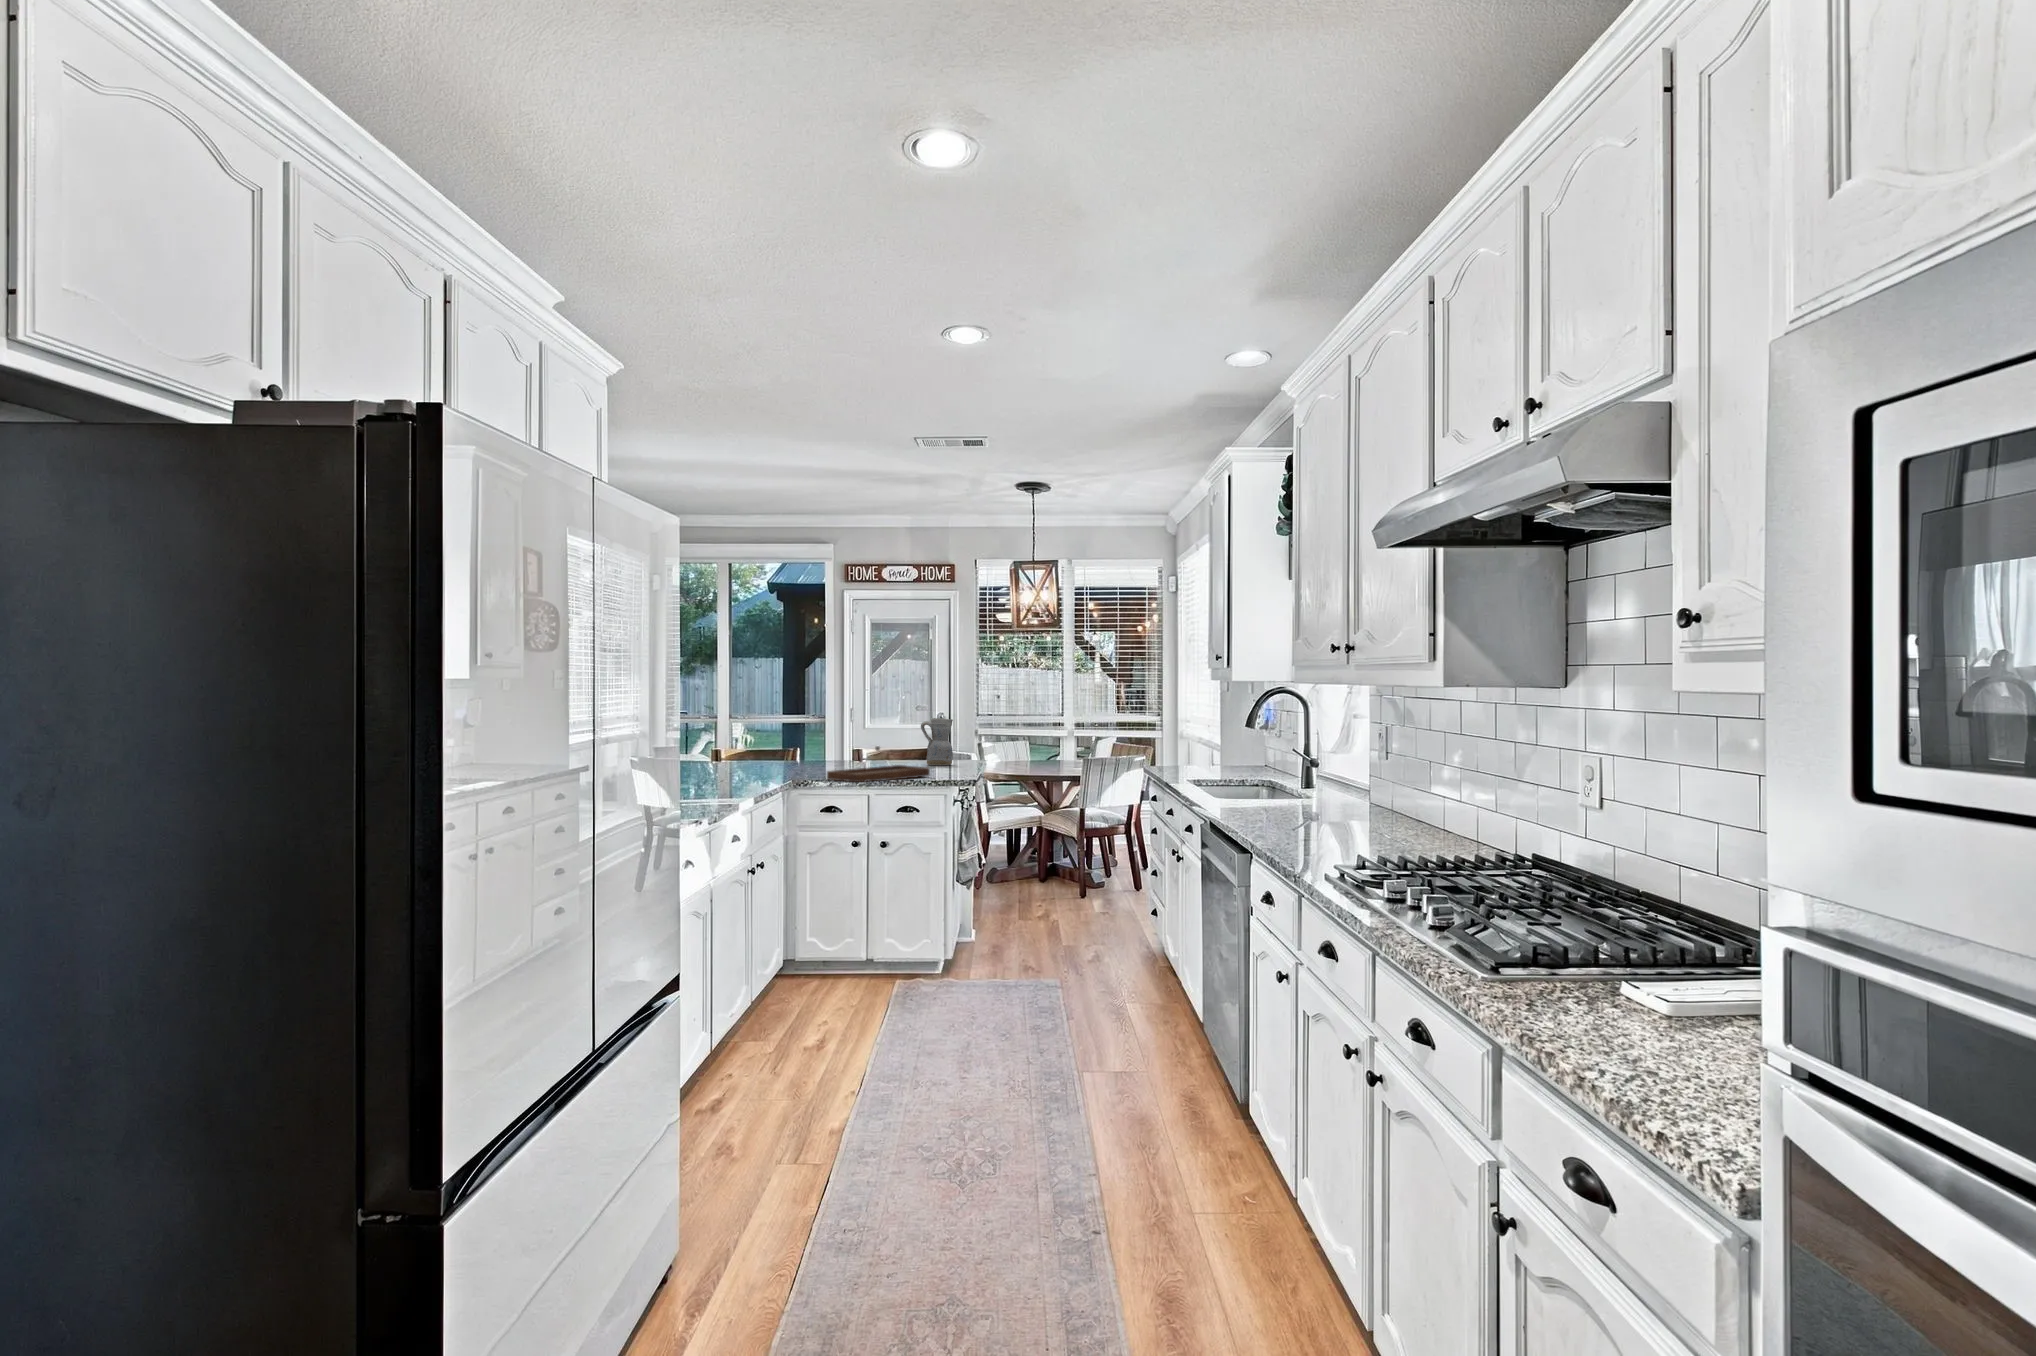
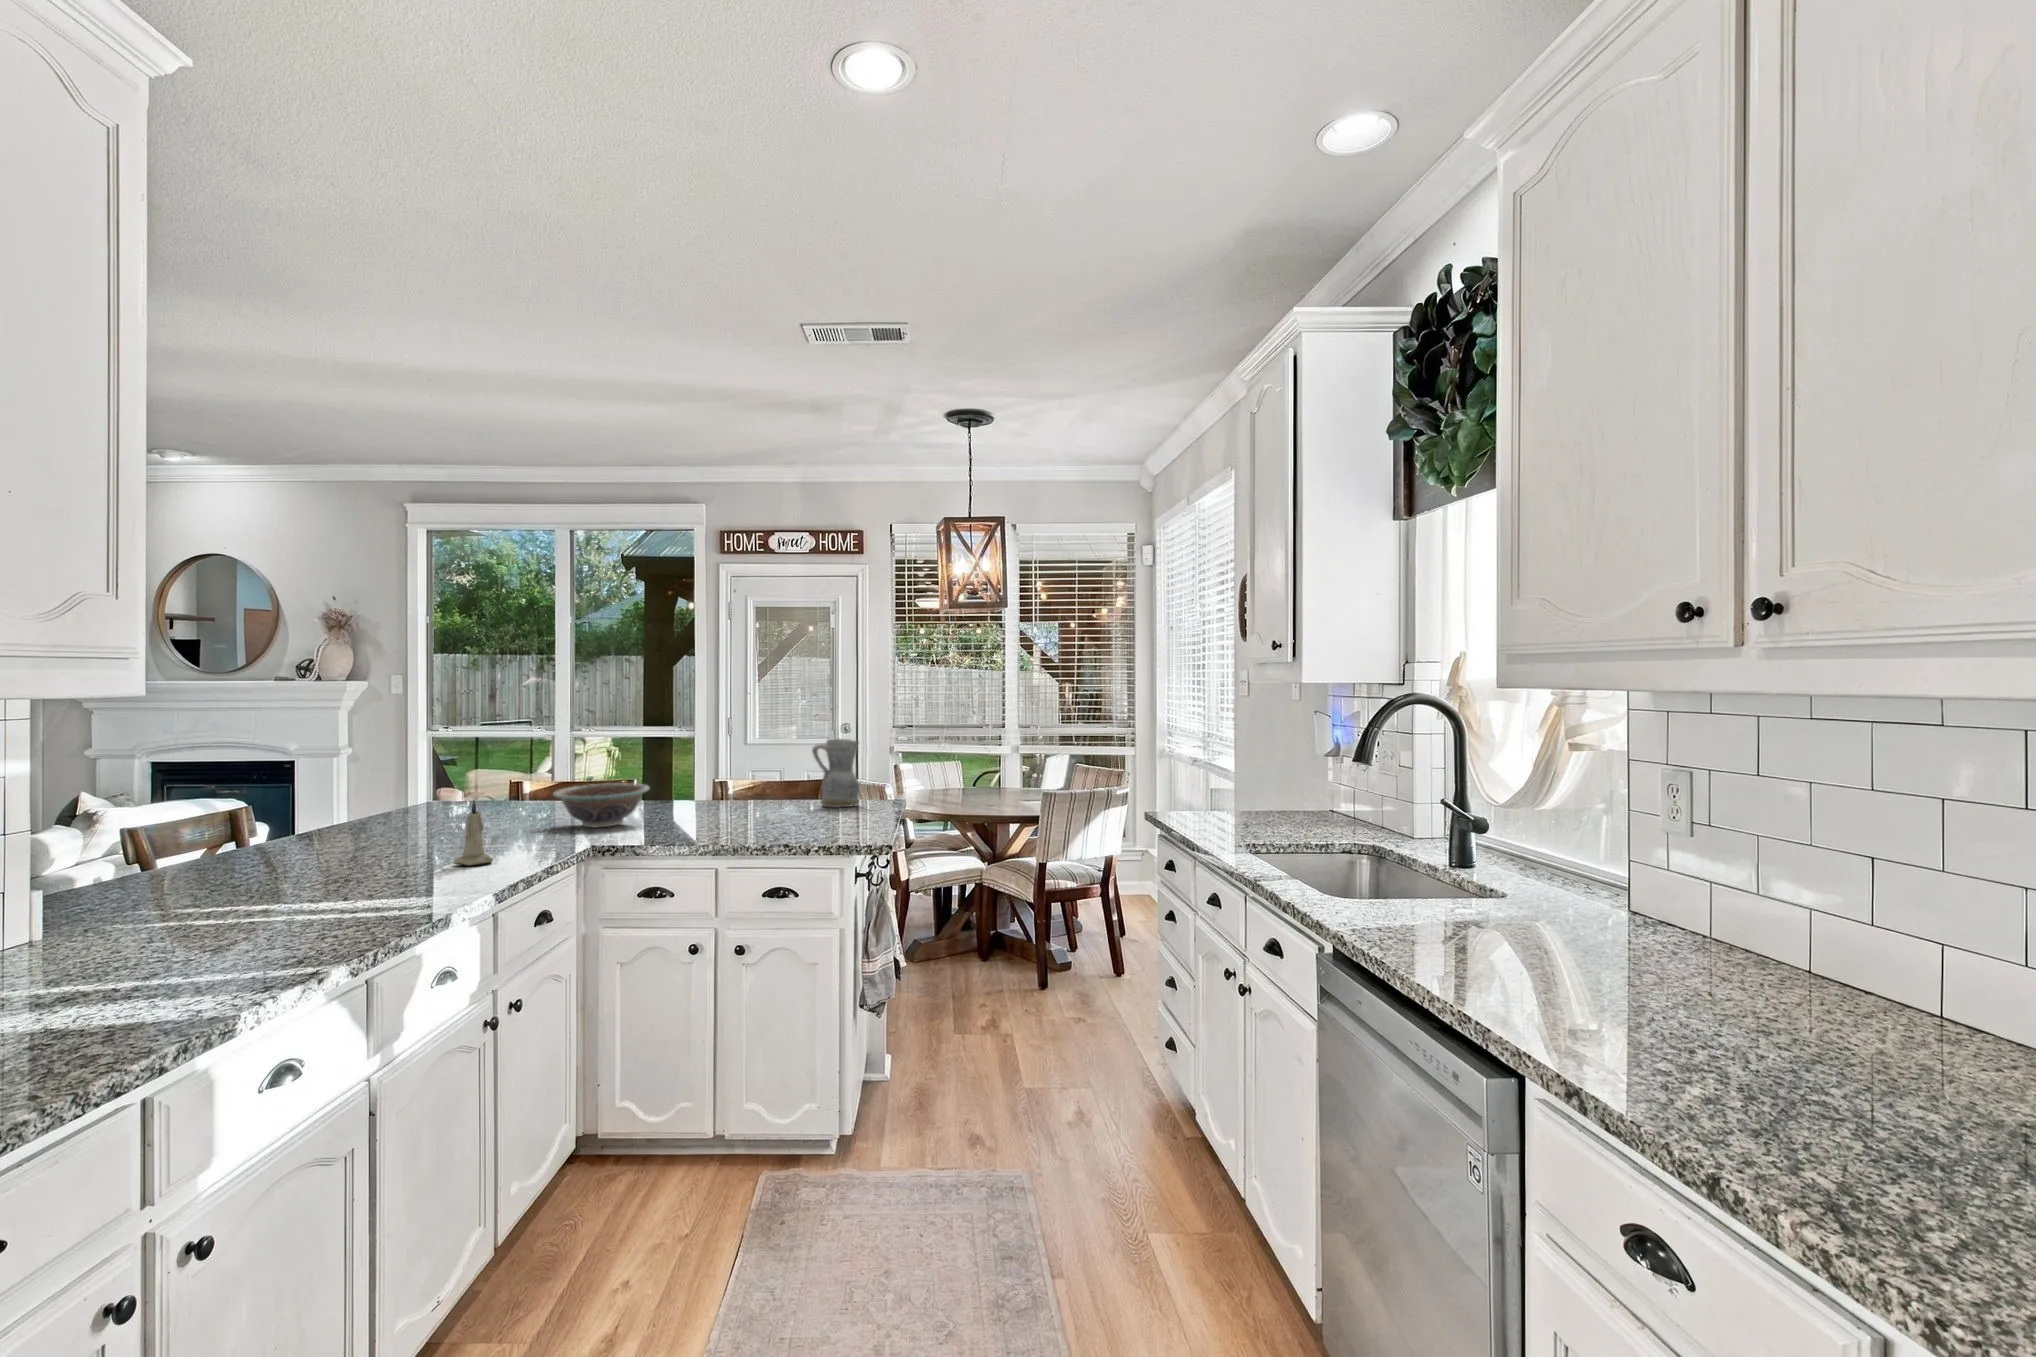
decorative bowl: none [759,745,819,773] -> present [553,783,649,827]
tray: present [827,746,930,782] -> none [647,789,818,855]
candle: none [723,747,745,785] -> present [454,800,493,866]

